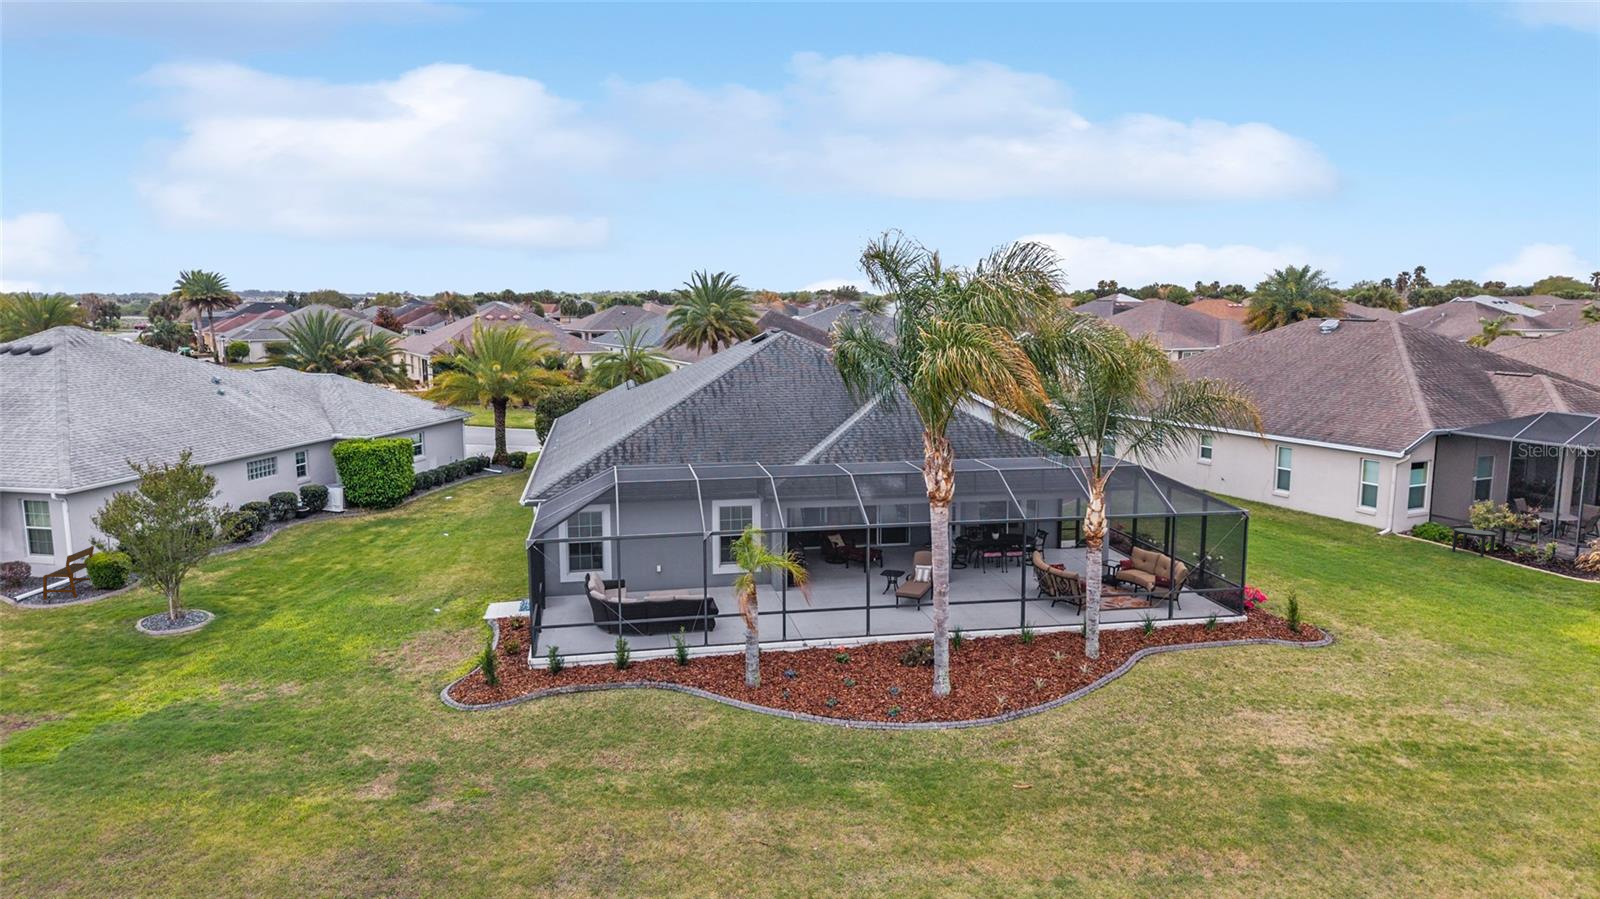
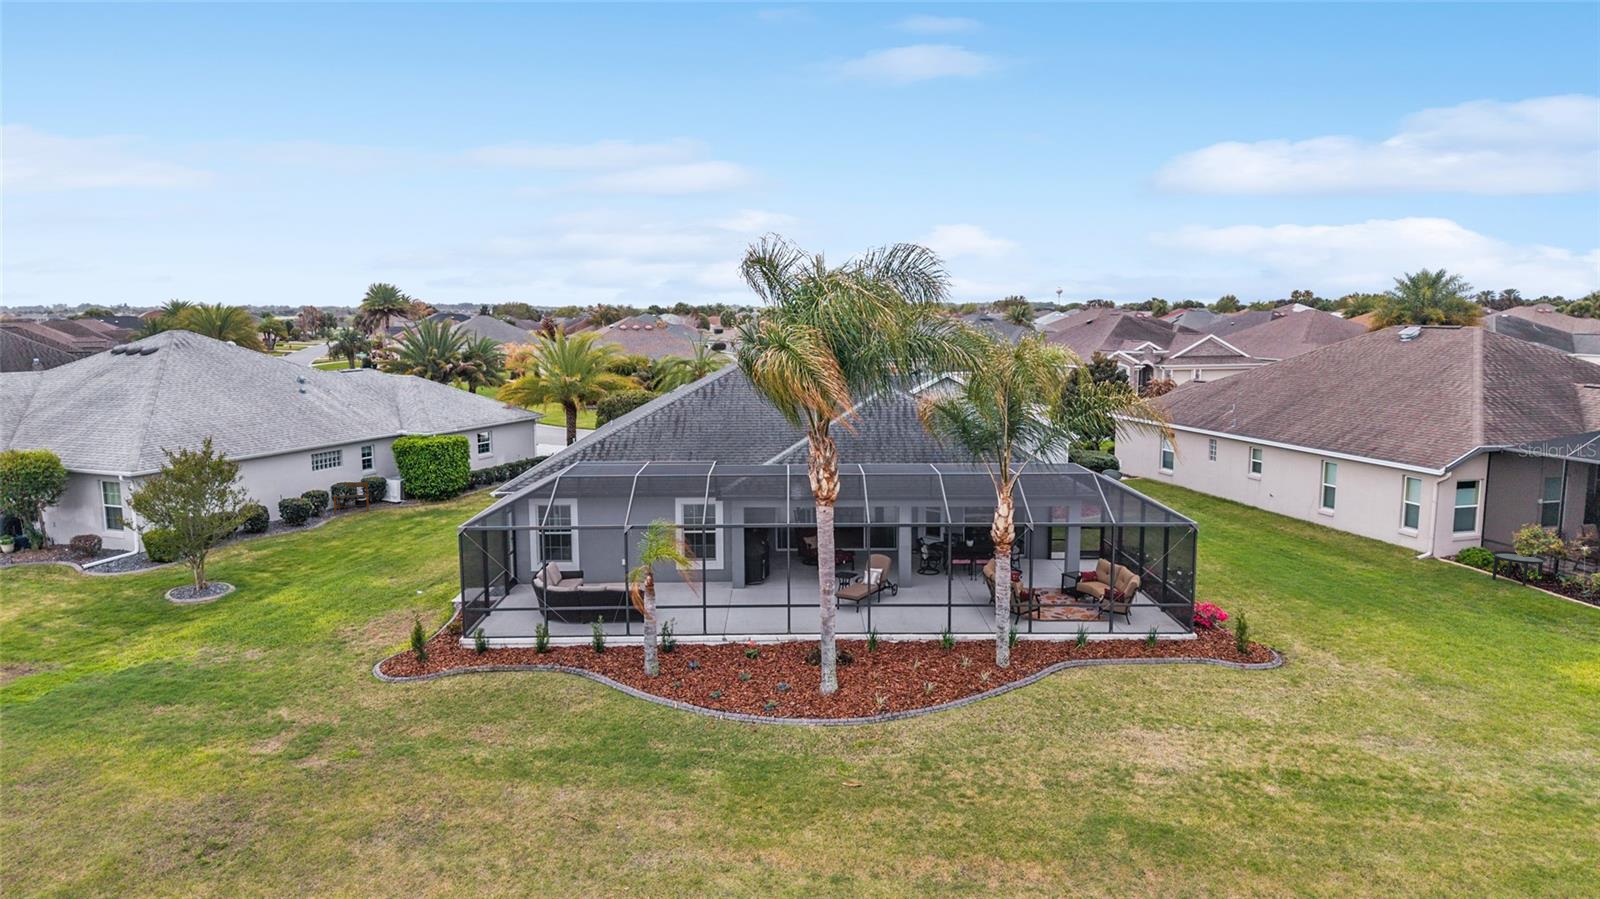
bench: present [43,546,94,600] -> present [334,481,370,514]

